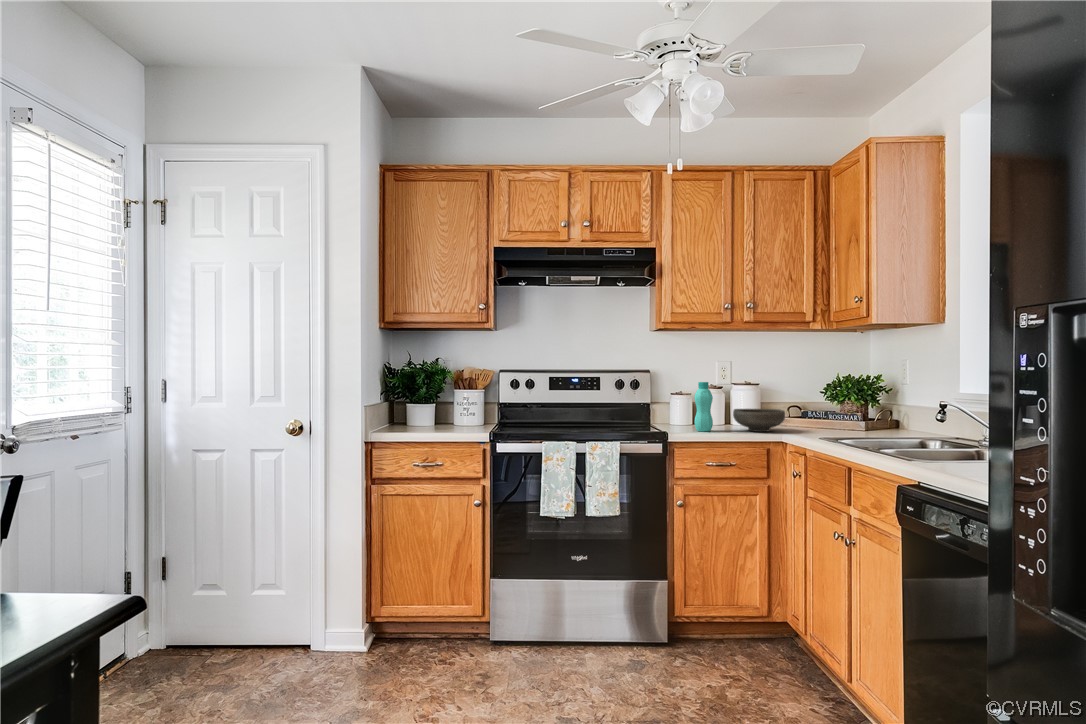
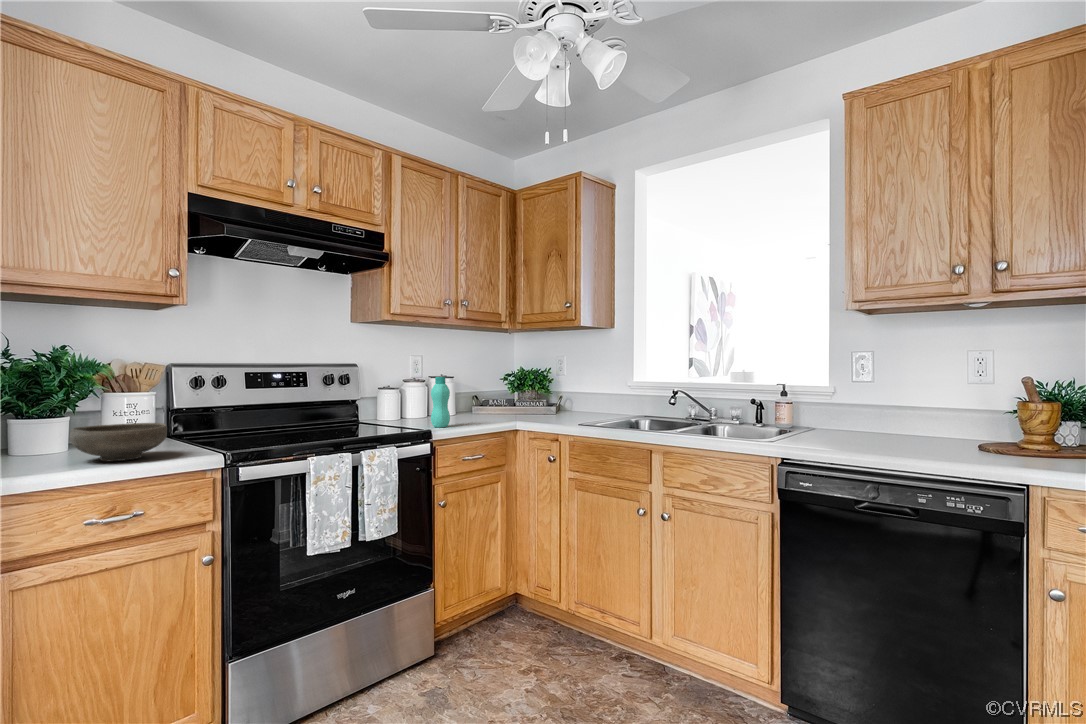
bowl: present [733,409,785,432] -> present [70,423,167,461]

